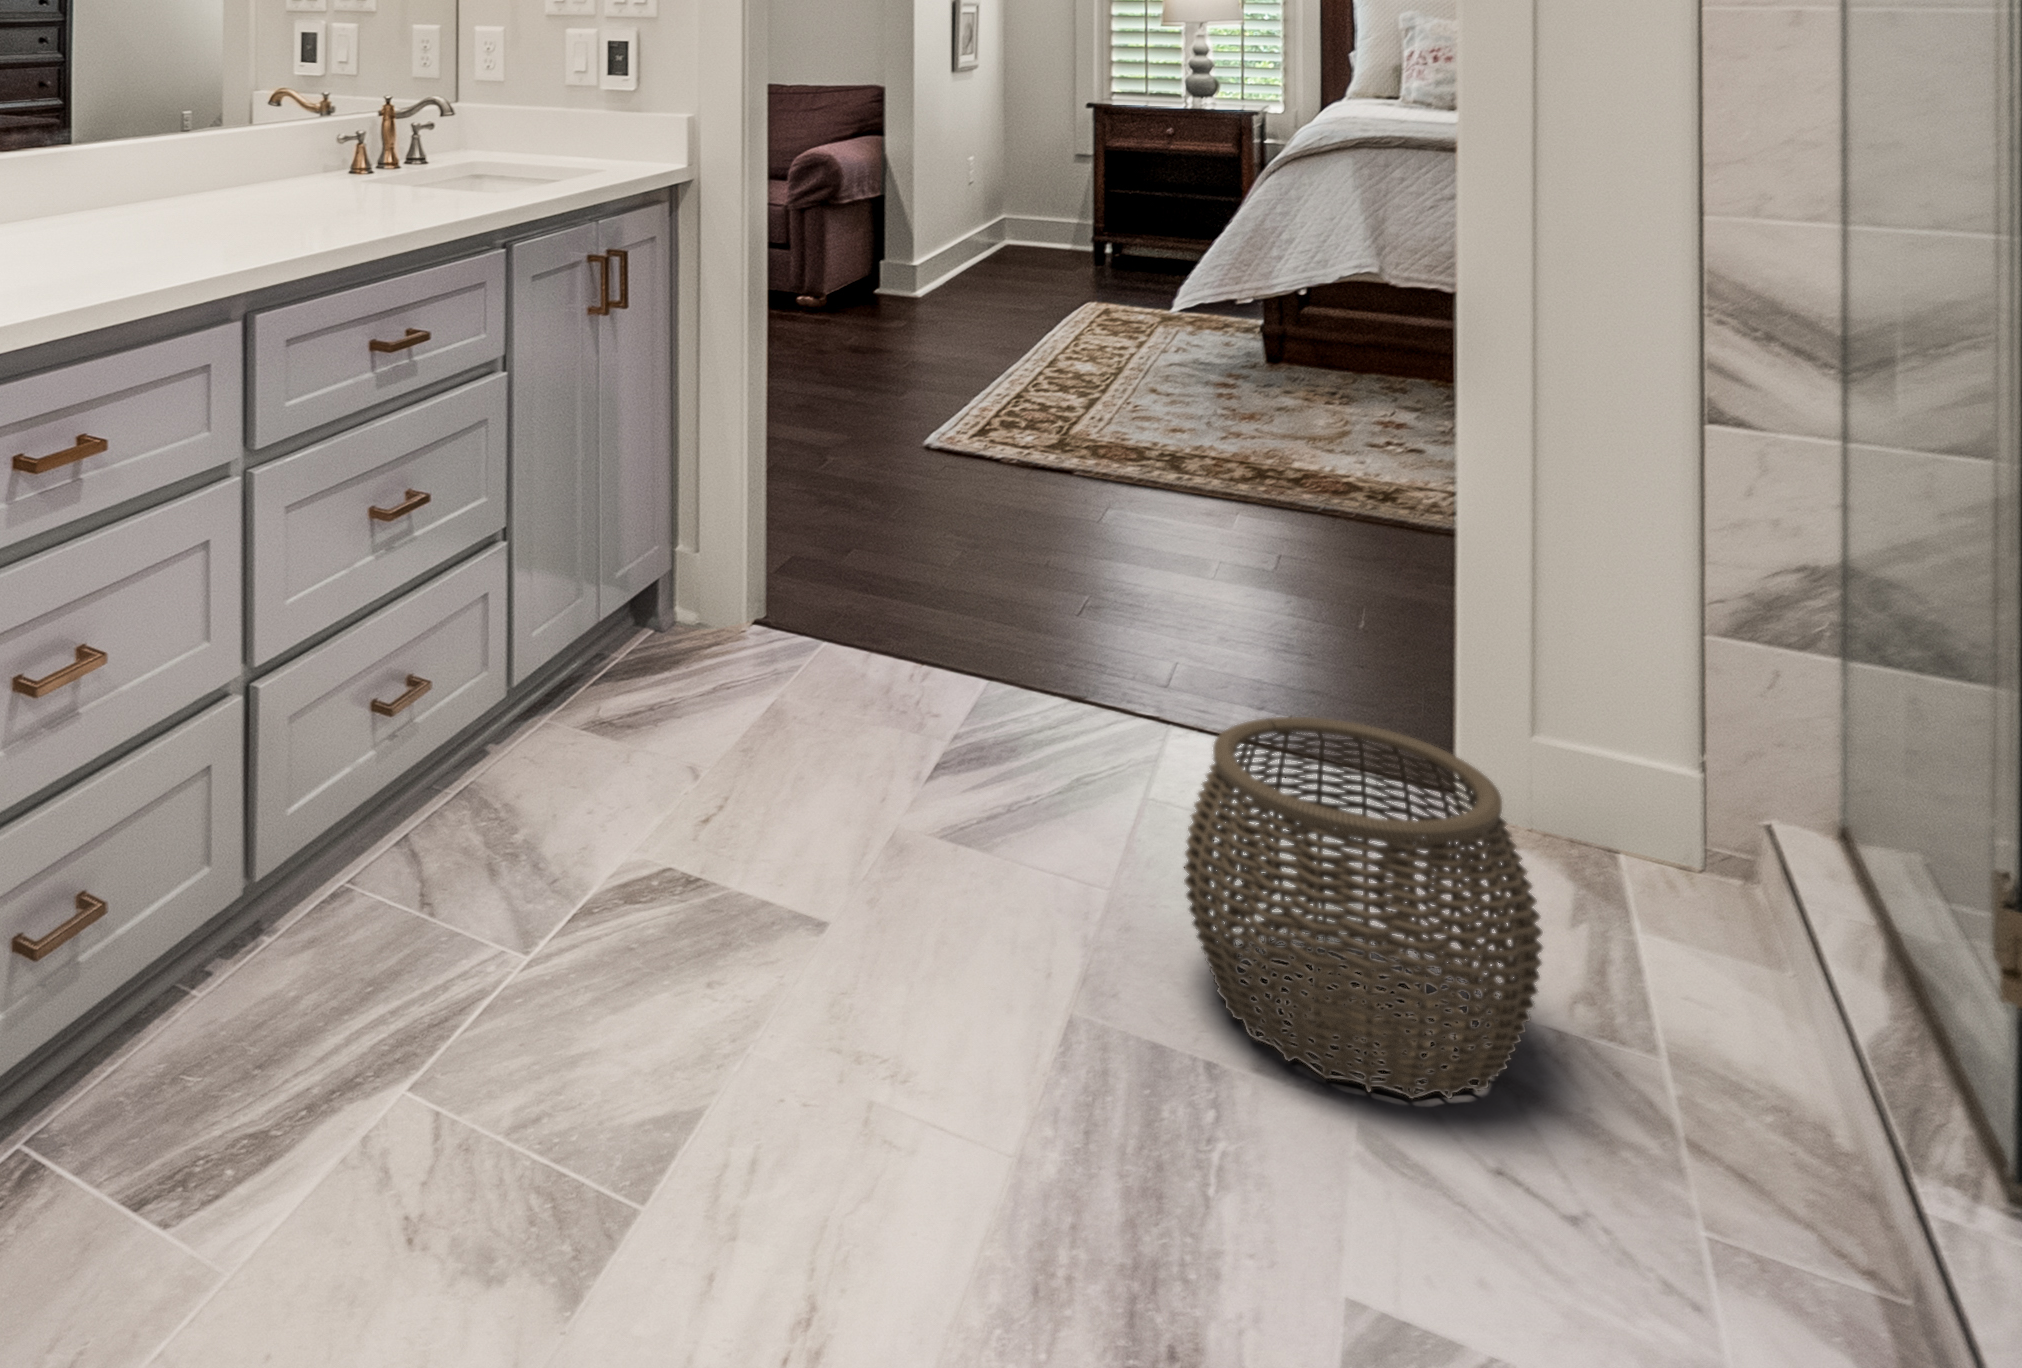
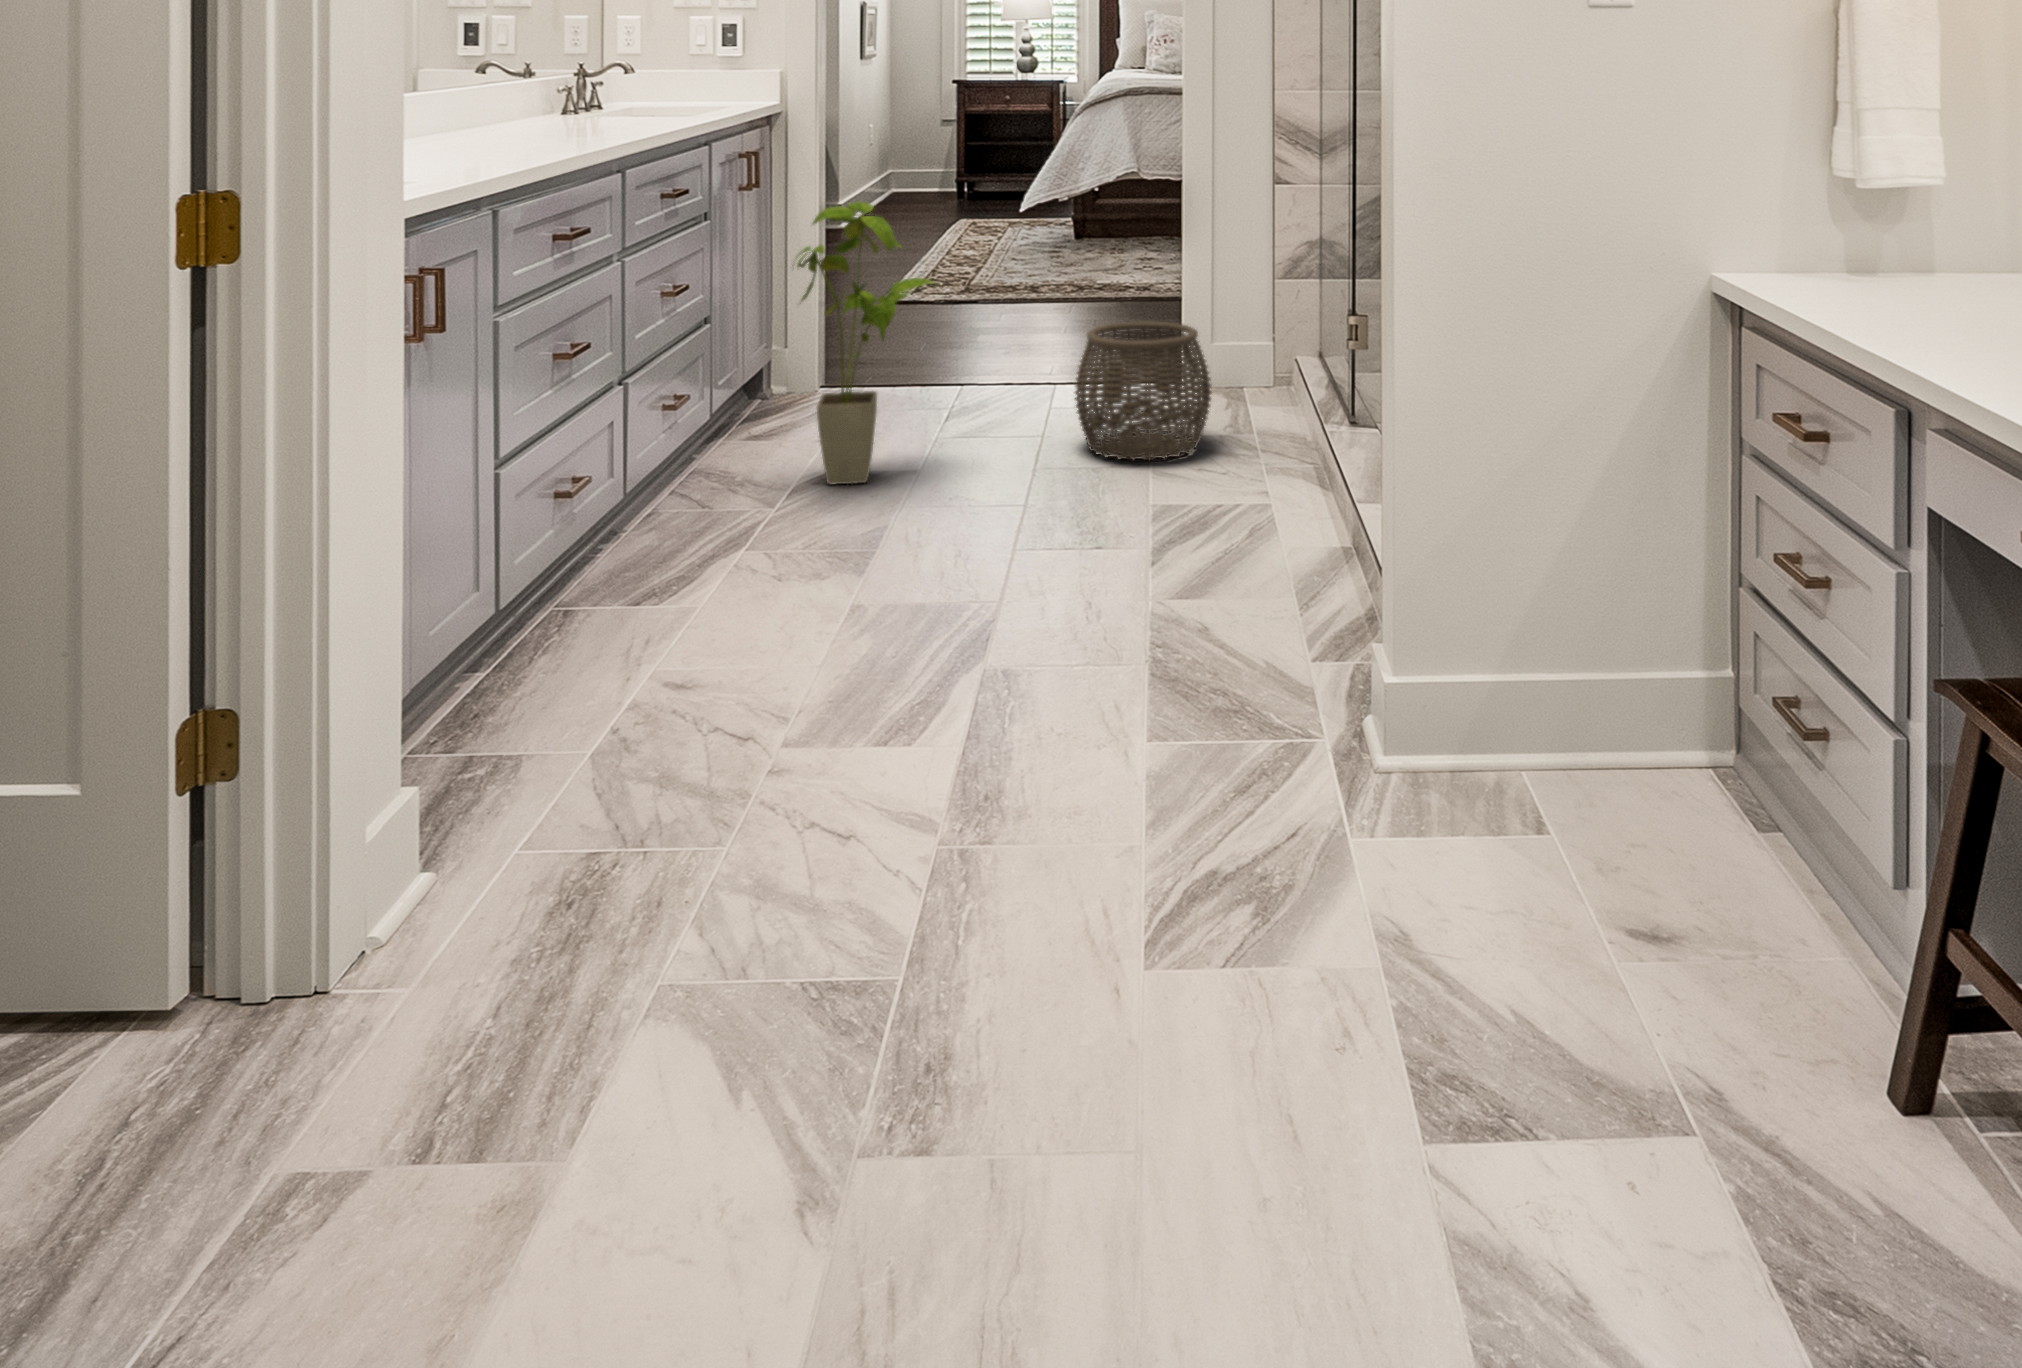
house plant: none [595,429,889,974] -> present [797,202,933,485]

